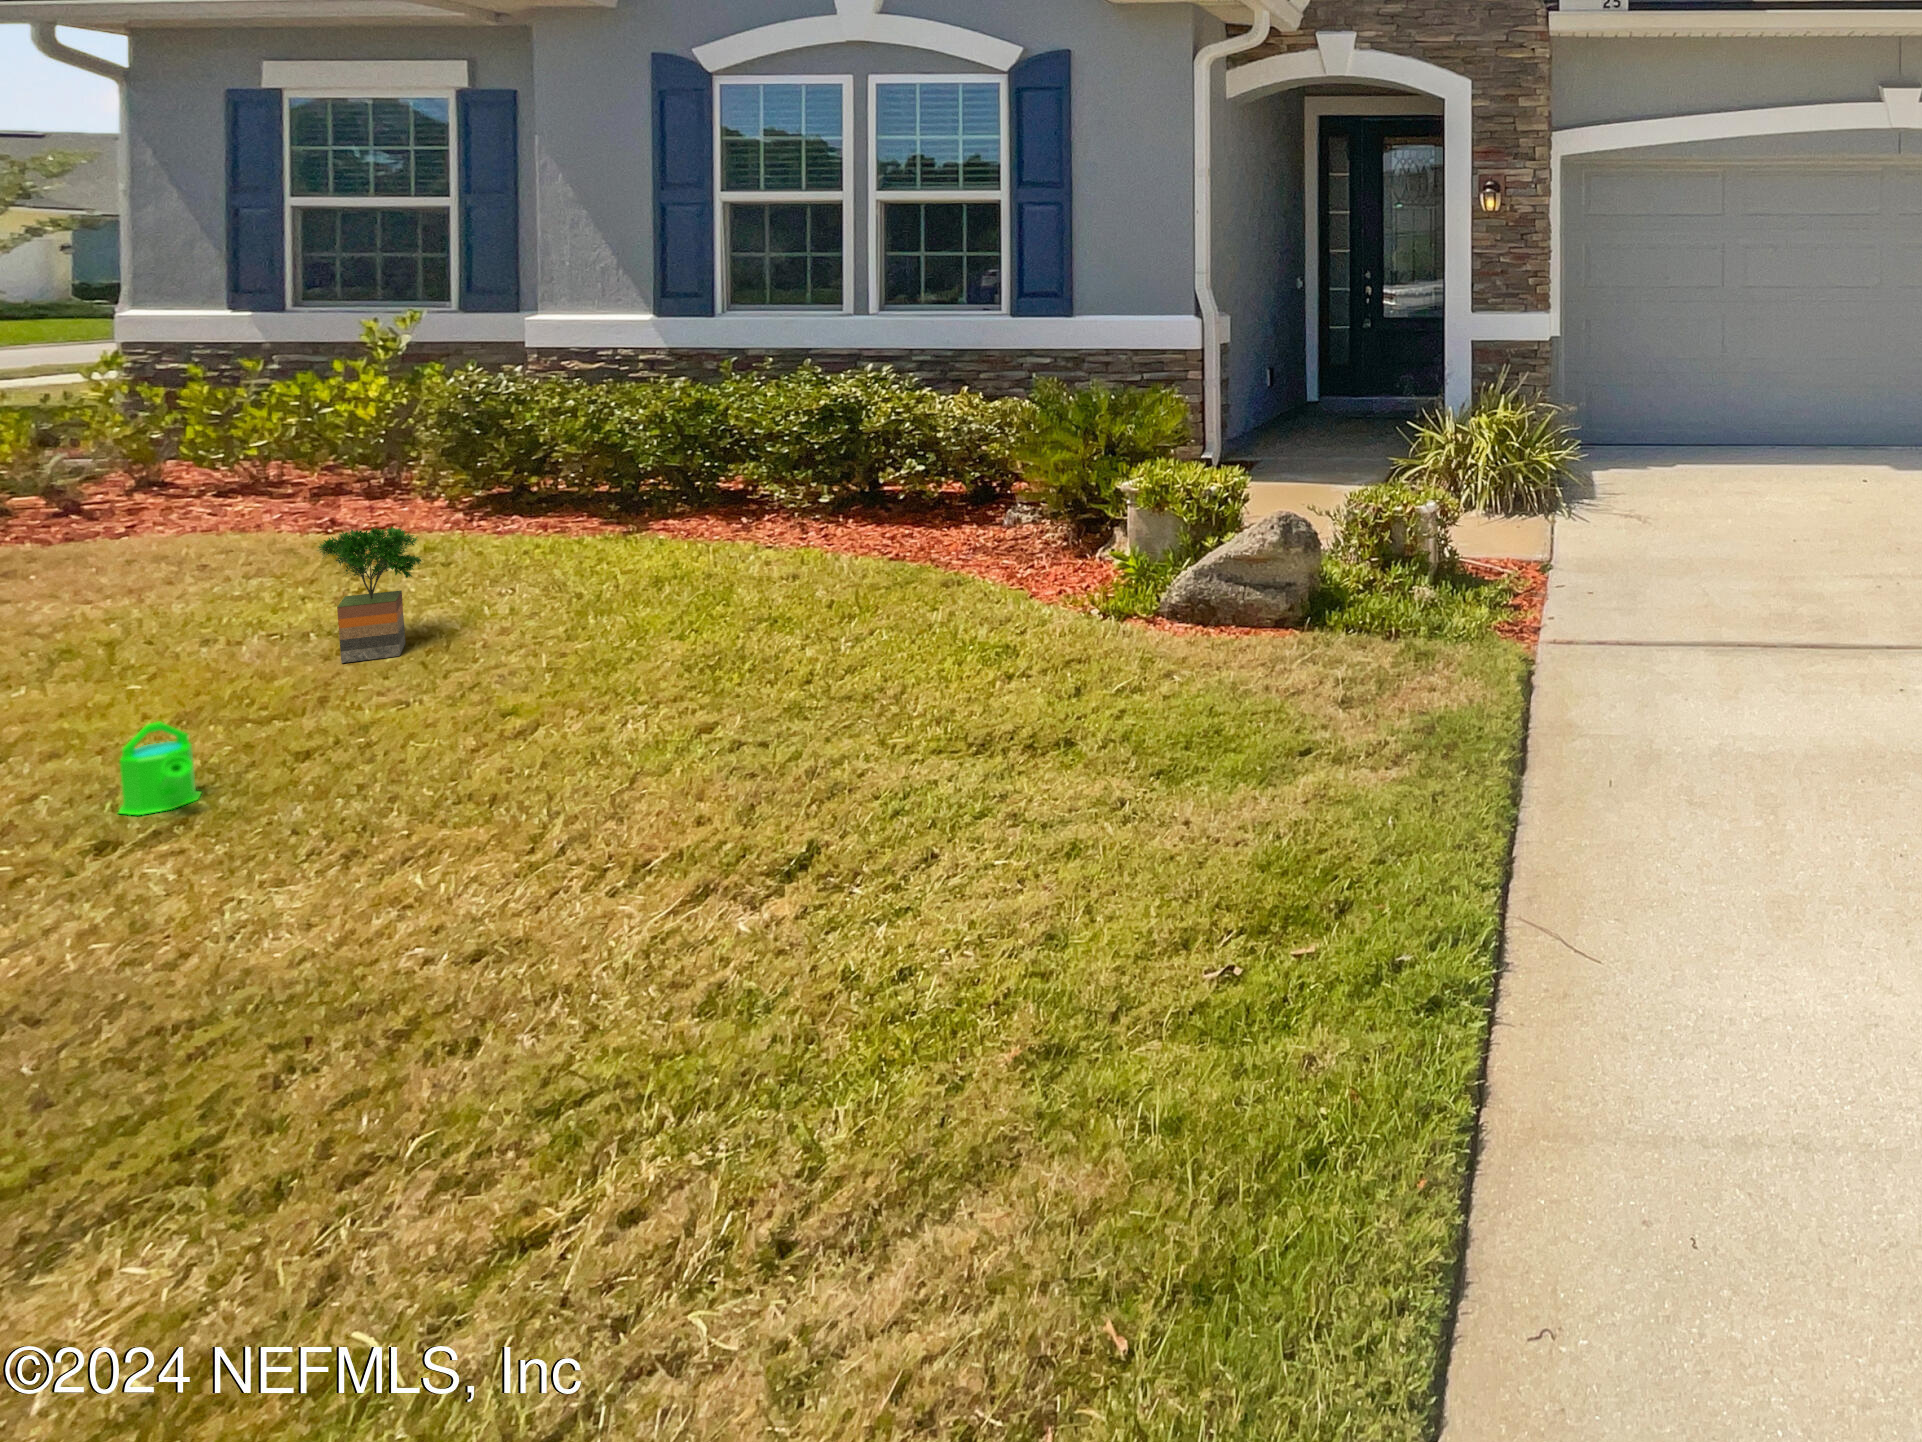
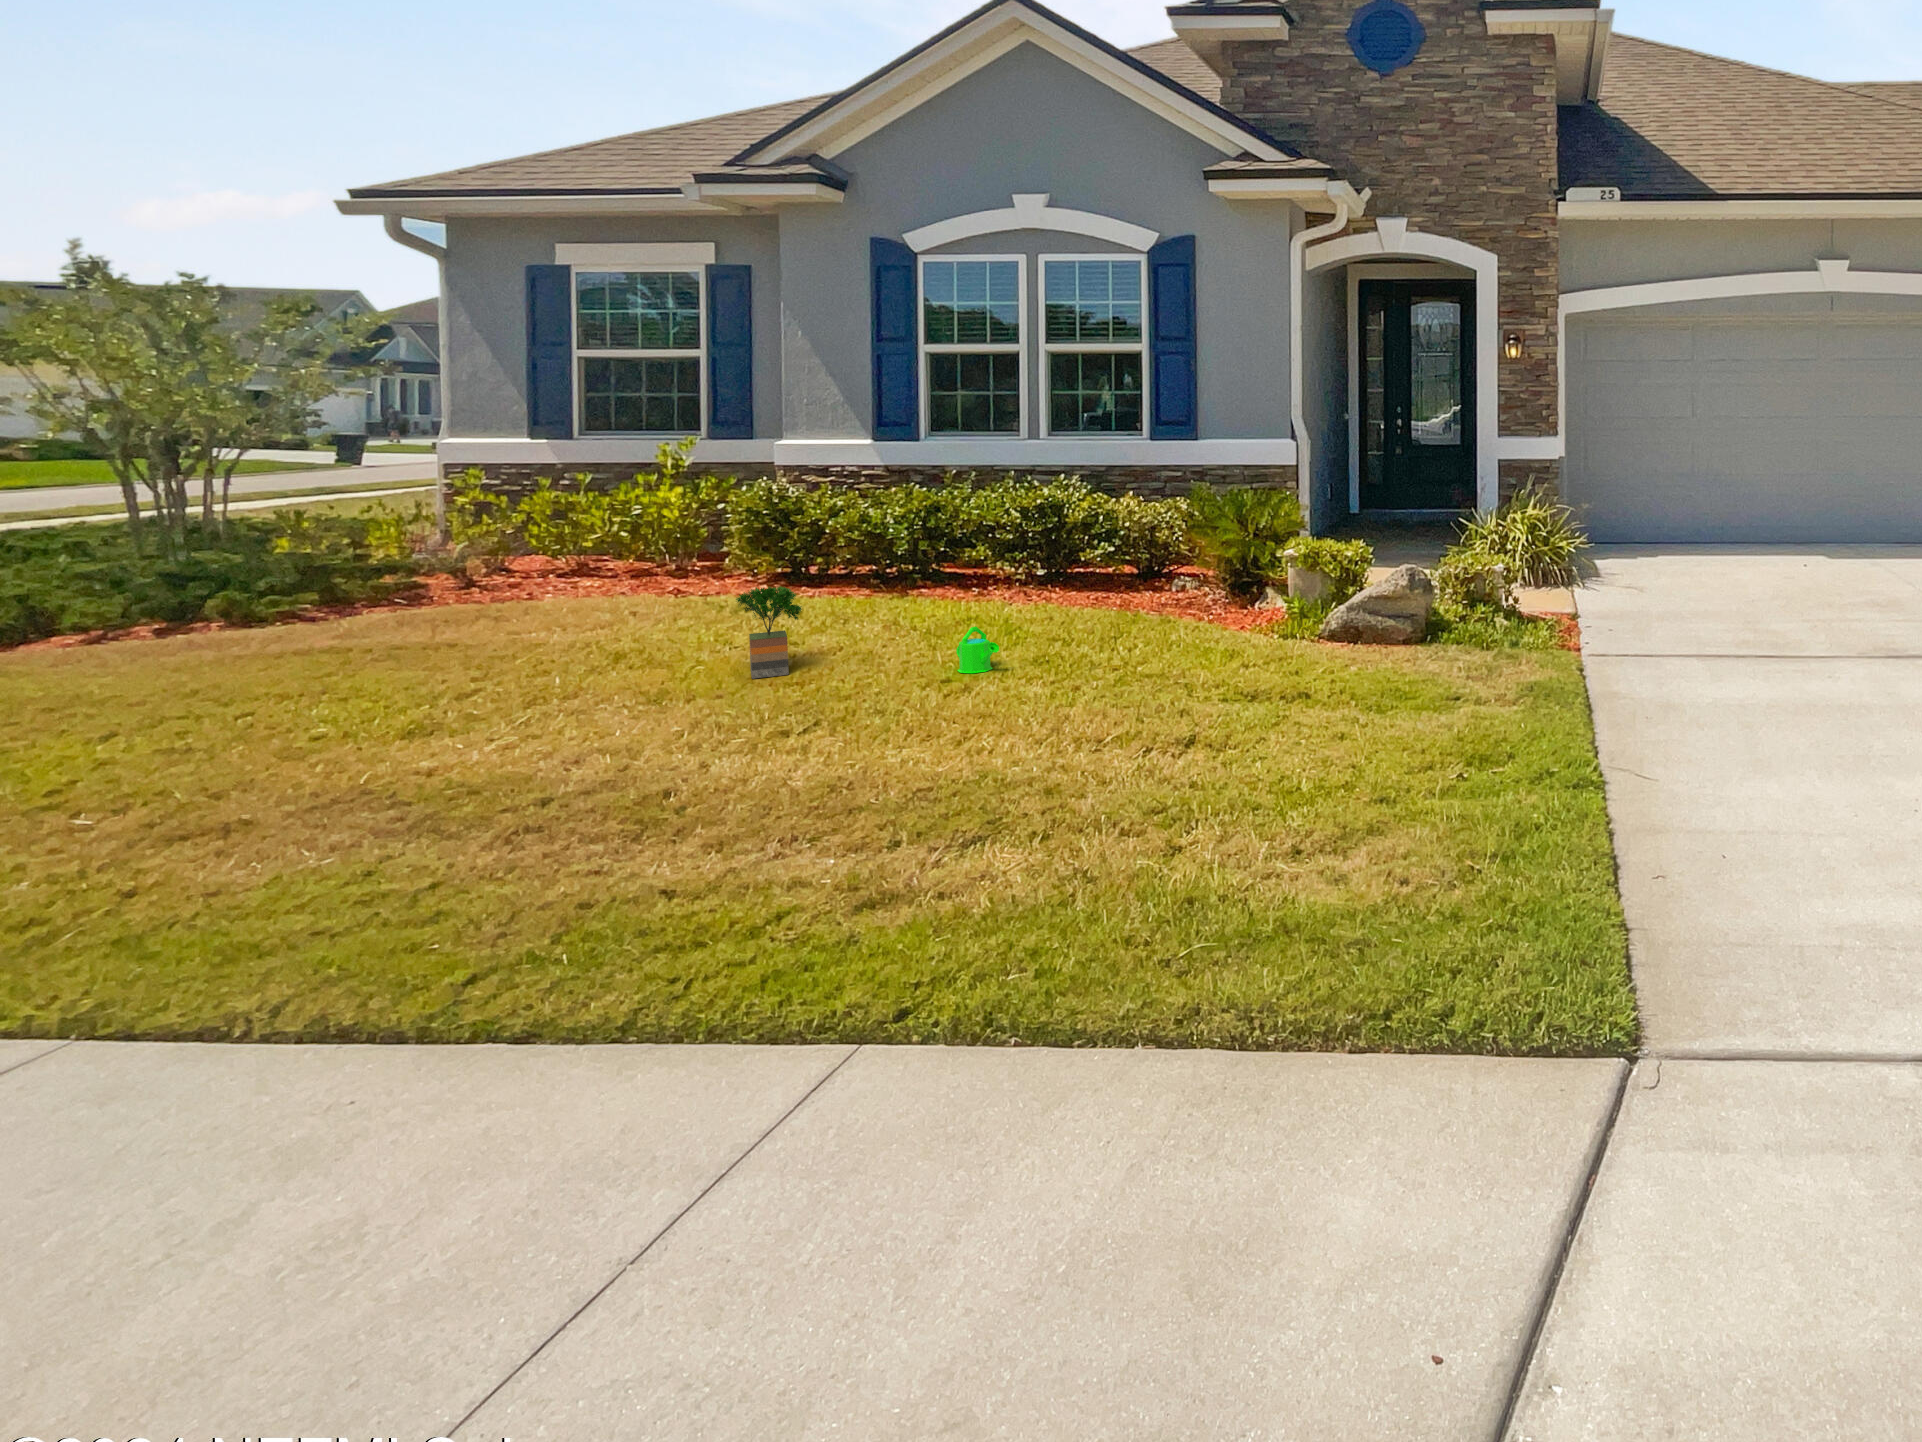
watering can: present [119,722,201,815] -> present [956,627,999,673]

